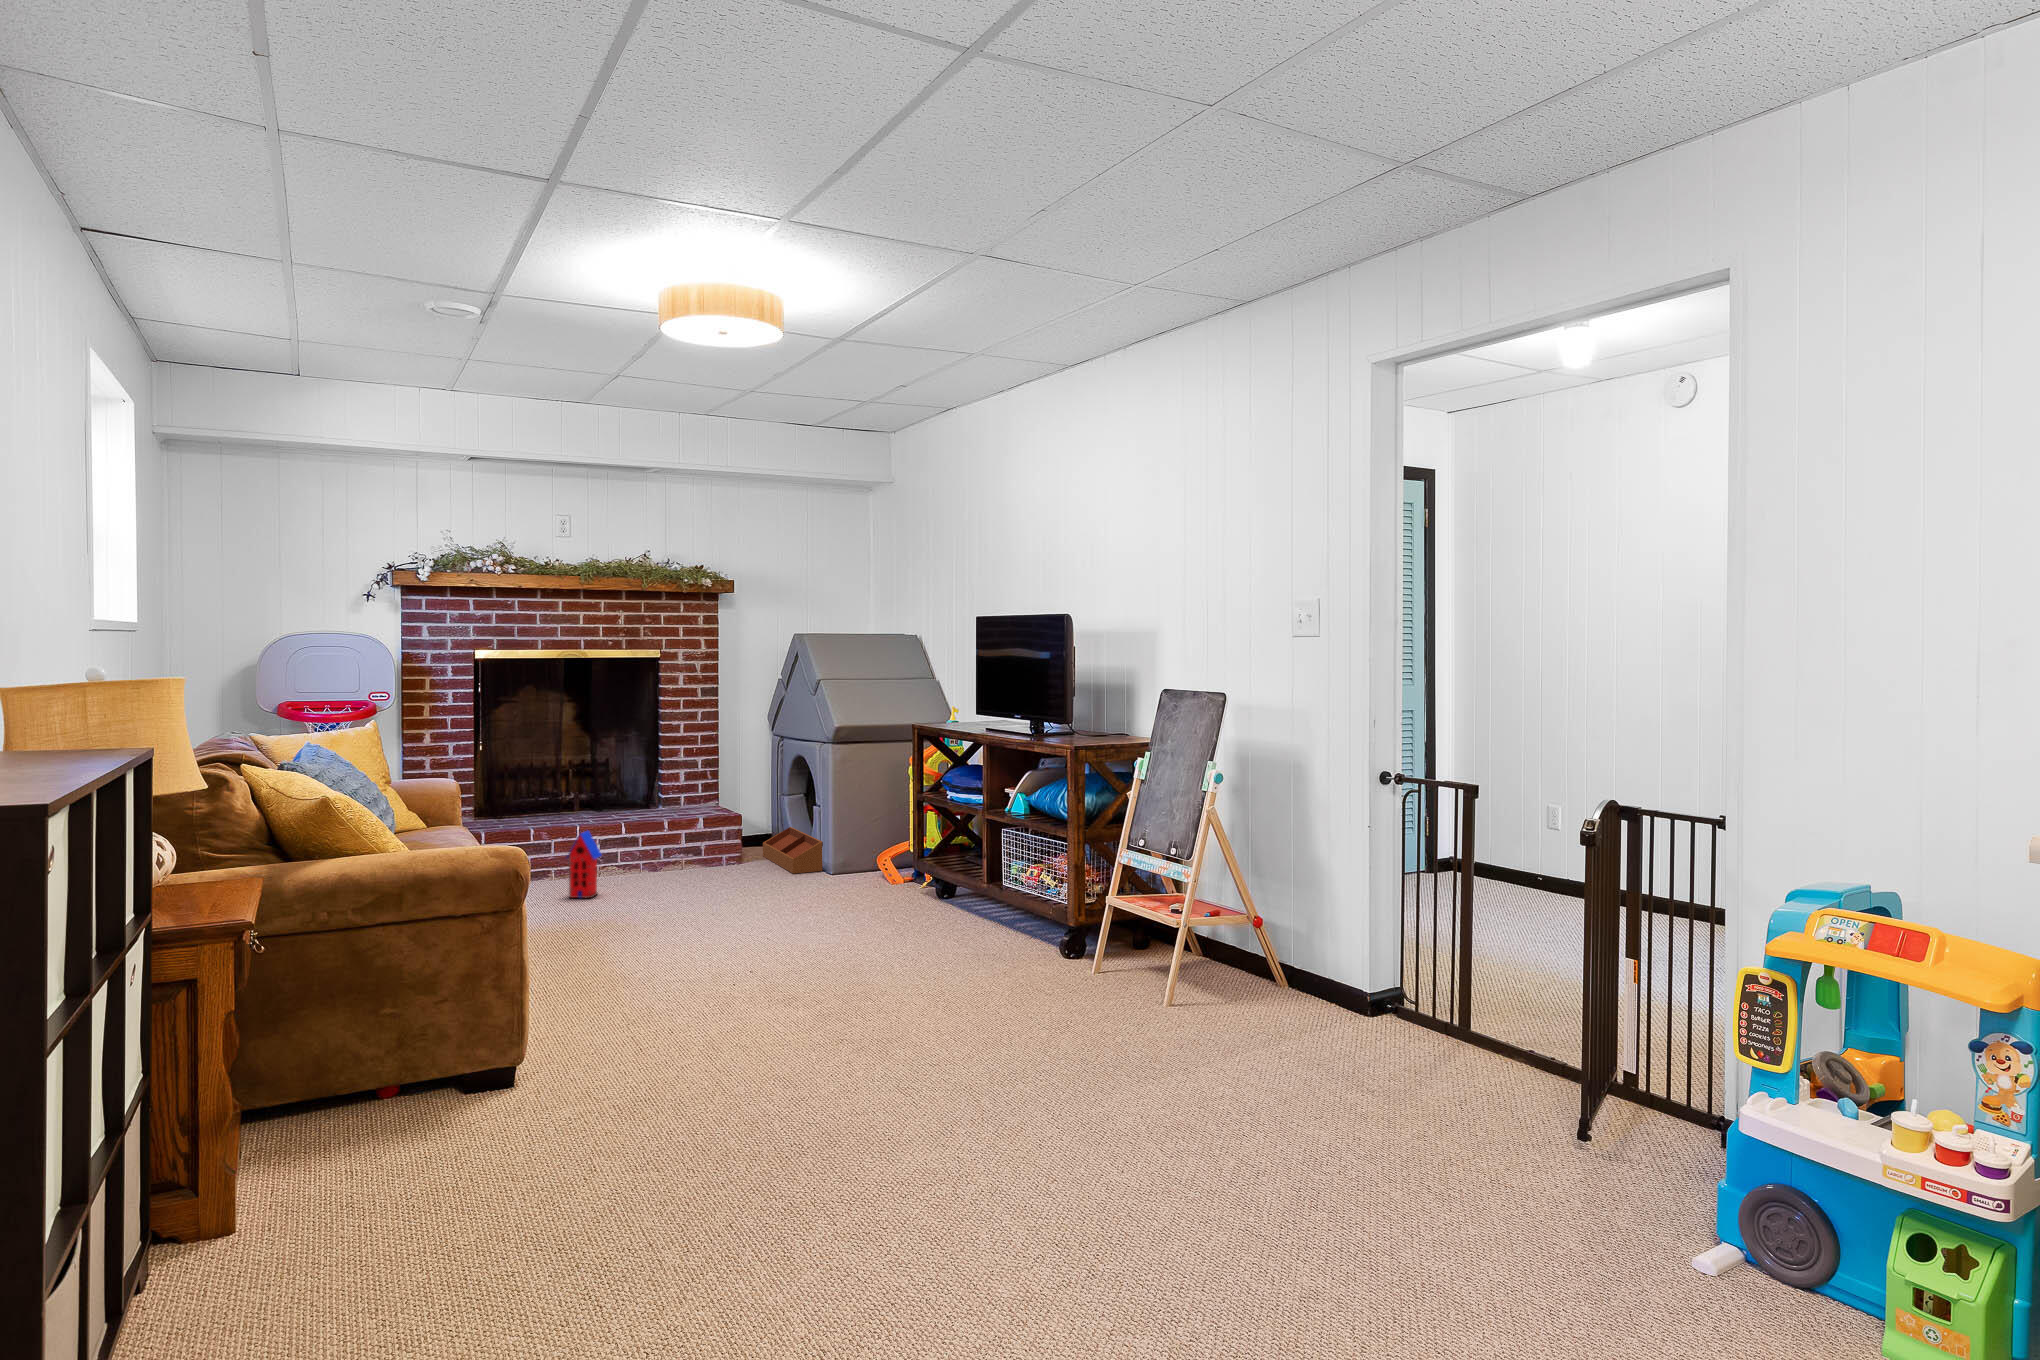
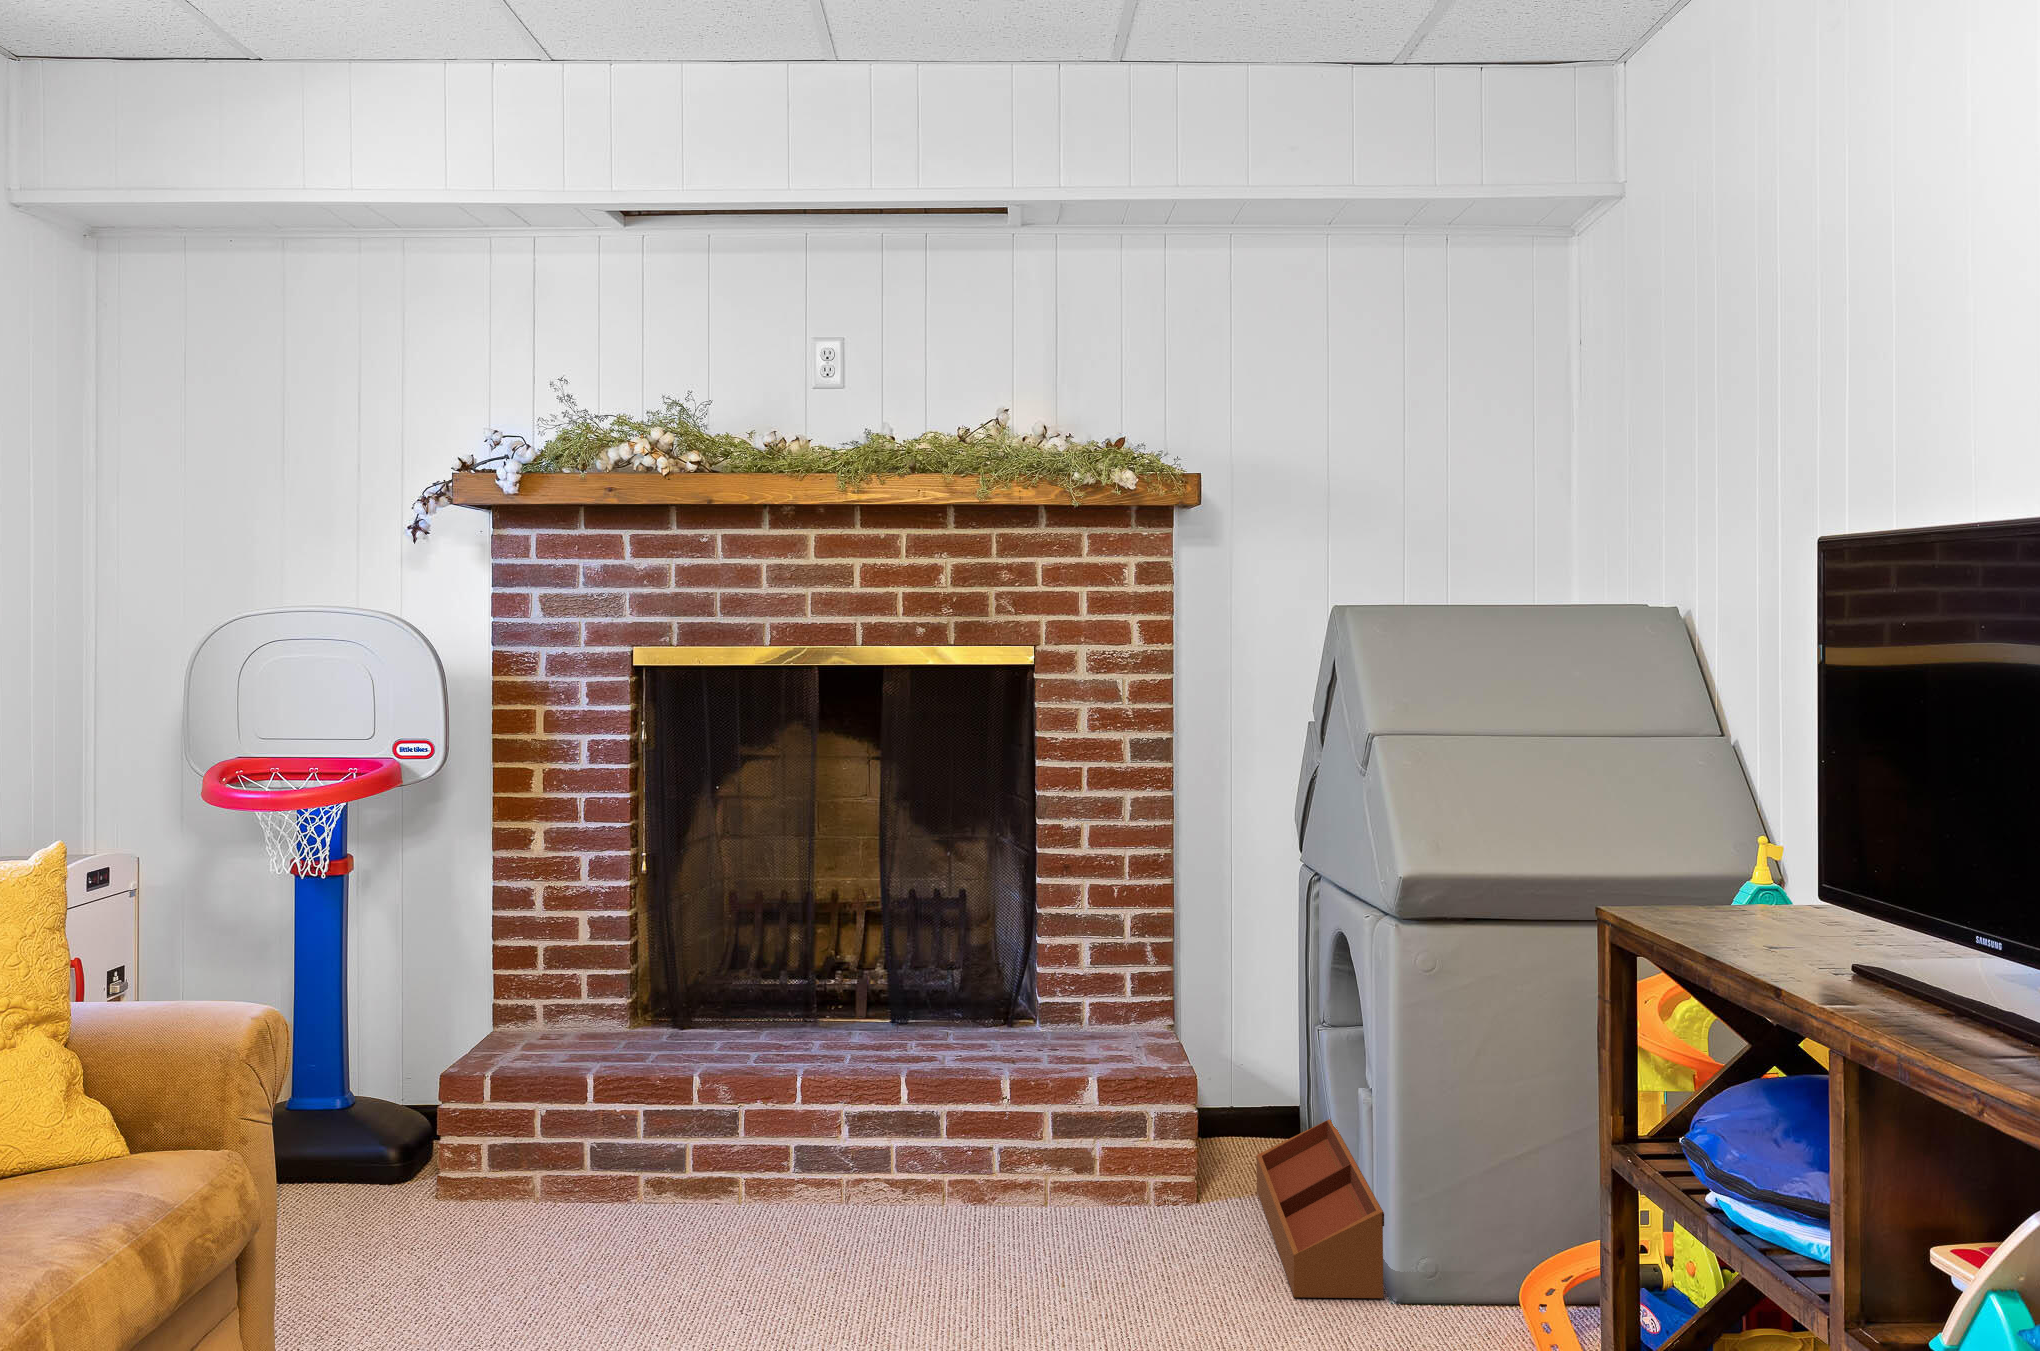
toy house: present [567,831,601,898] -> none [668,1124,763,1318]

